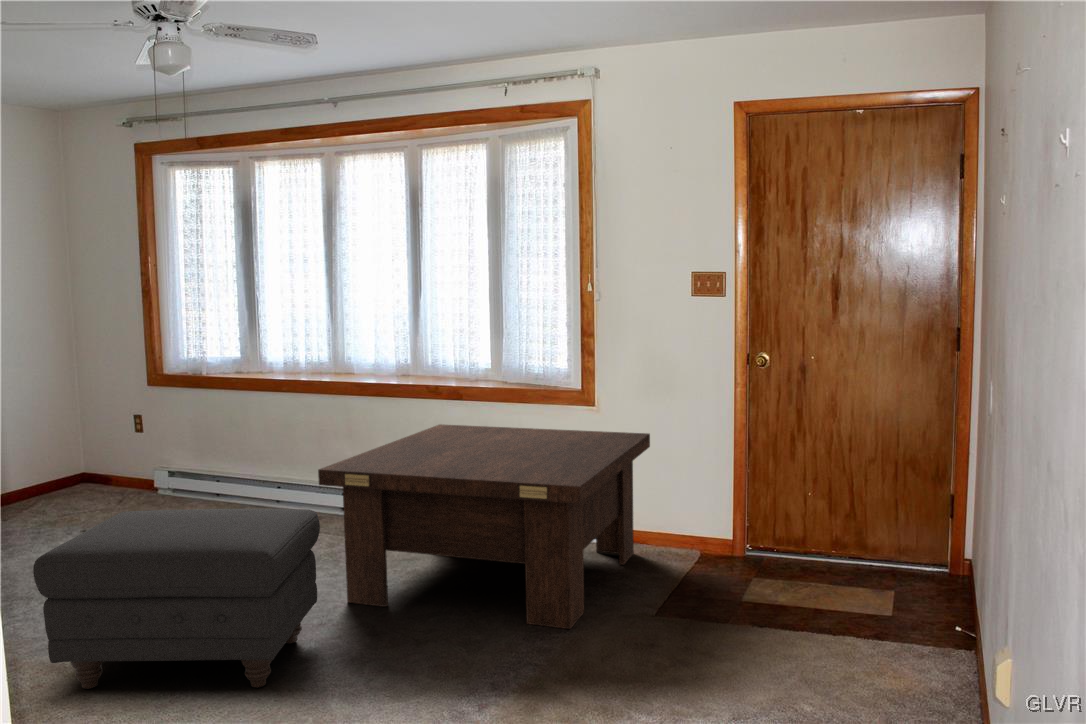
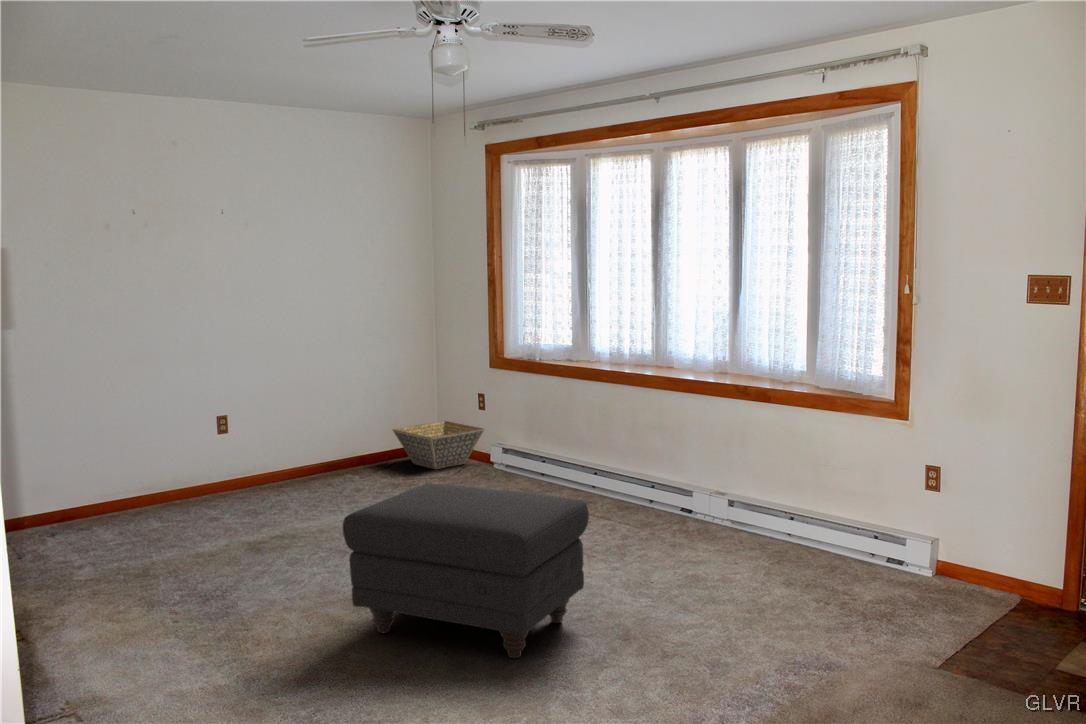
coffee table: present [318,424,650,629] -> none [598,426,968,657]
basket: none [25,449,141,503] -> present [393,421,484,469]

